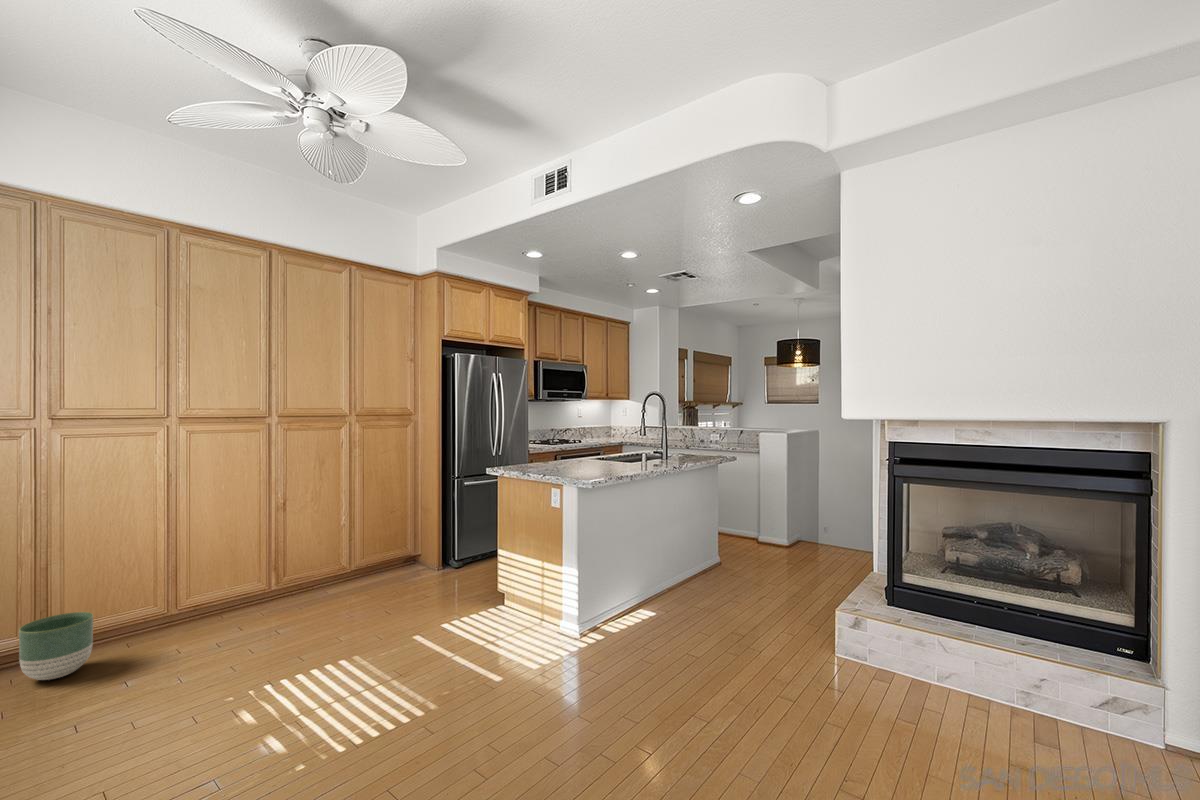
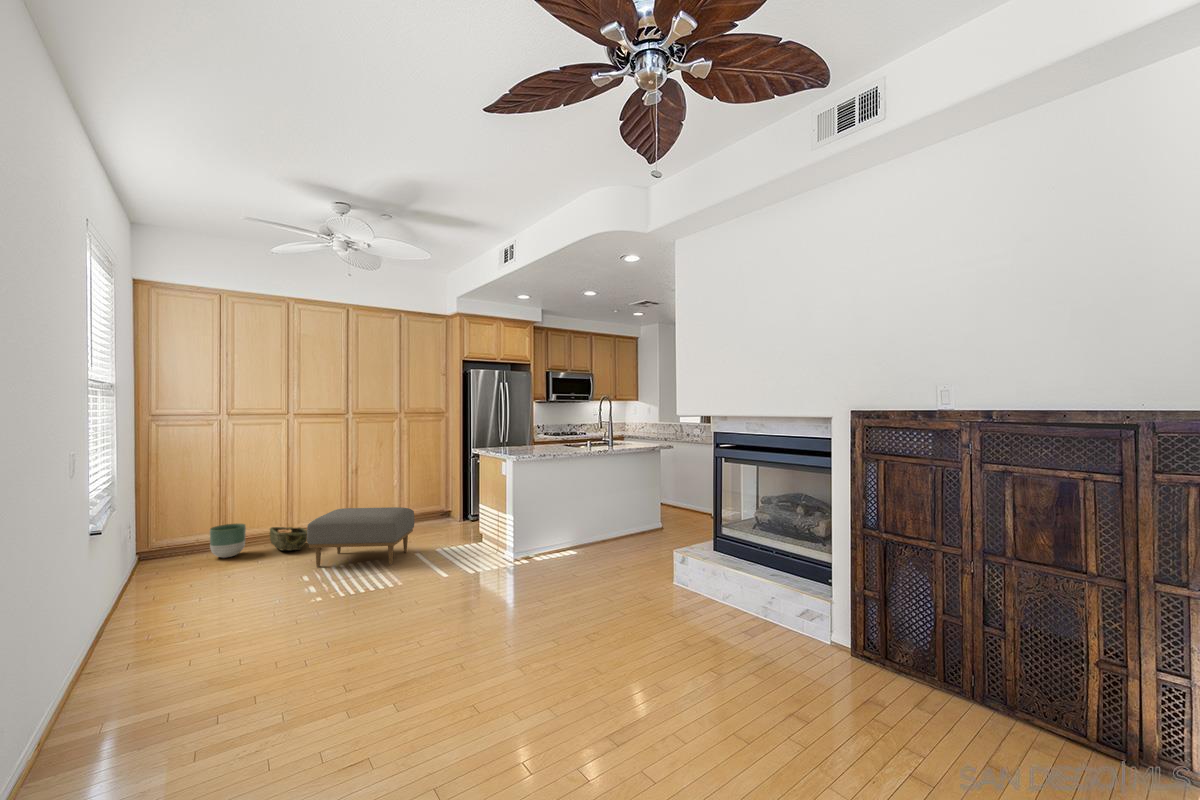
ottoman: none [235,565,406,683] -> present [307,507,414,567]
woven basket: none [137,606,218,654] -> present [270,527,307,550]

